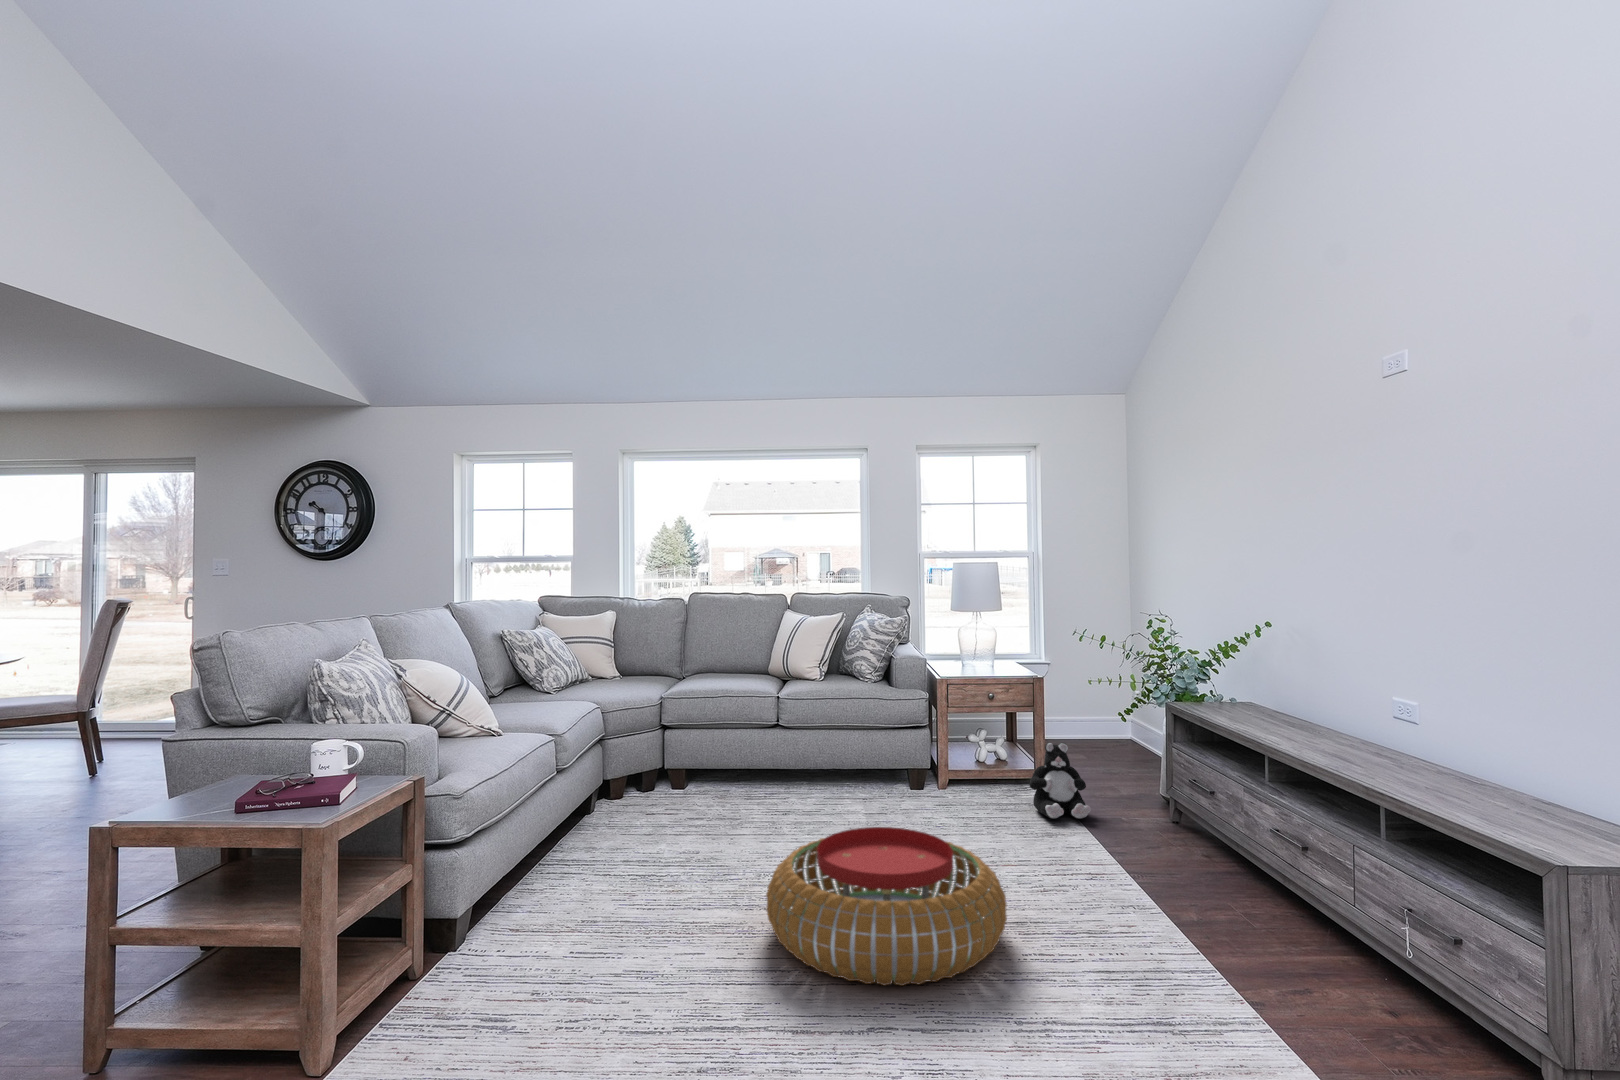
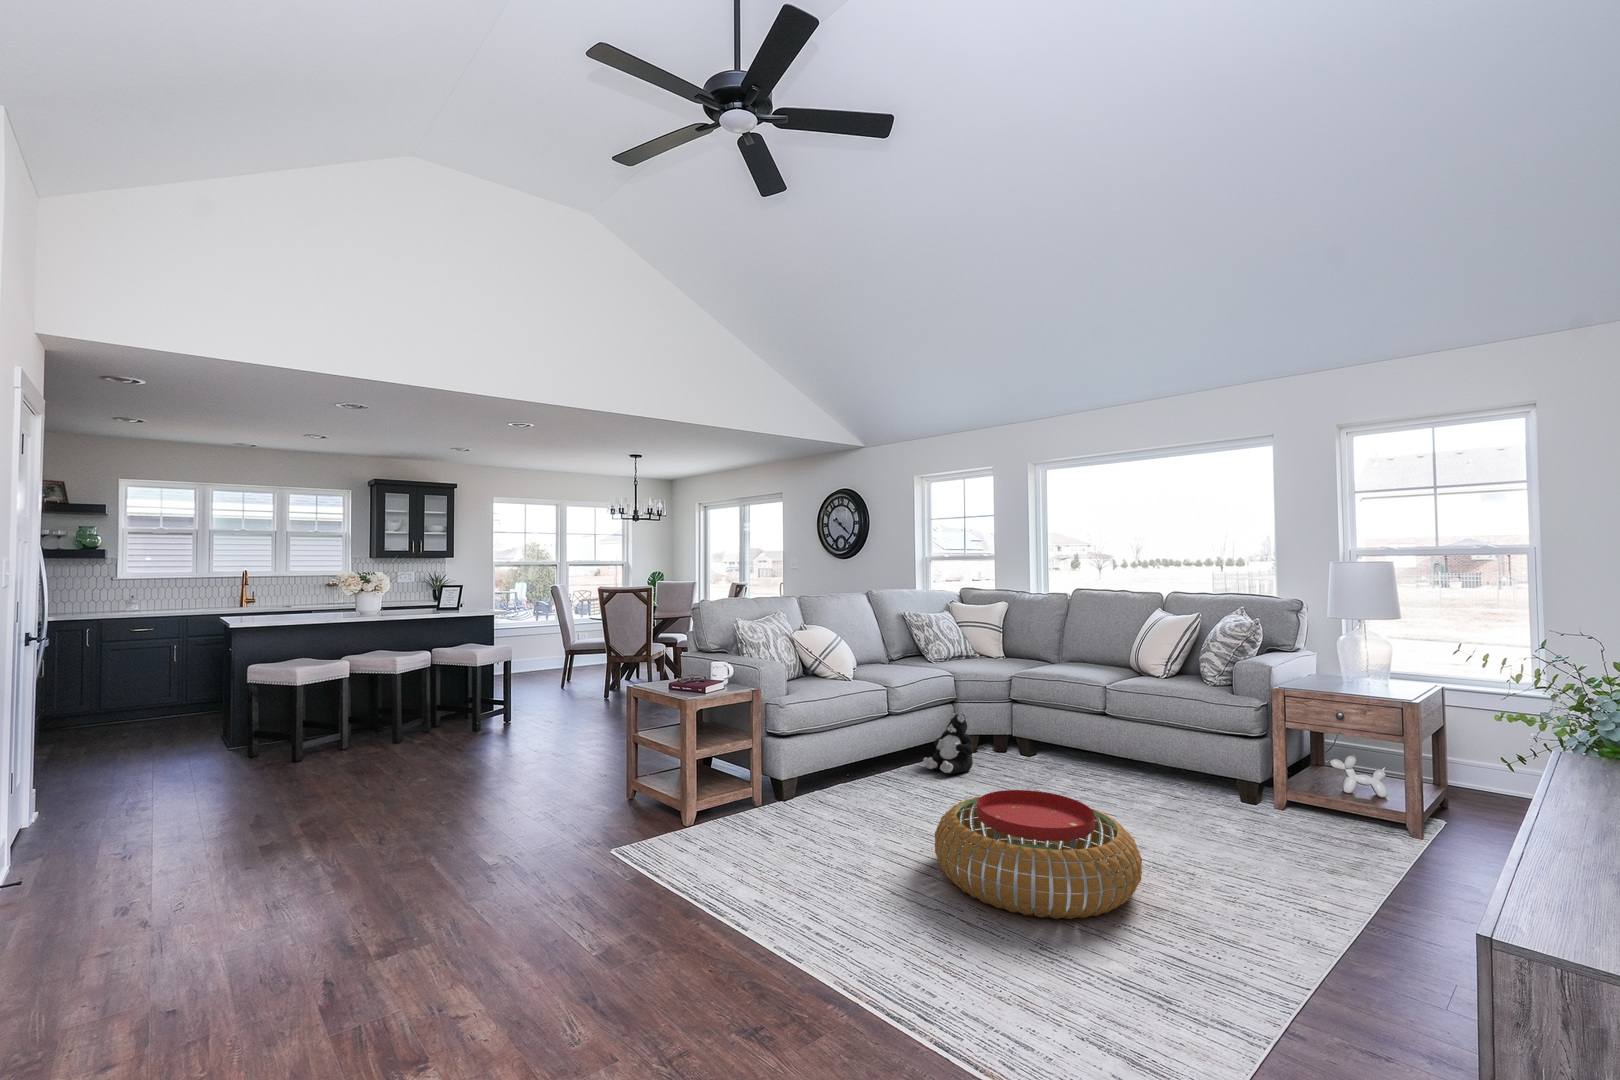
plush toy: present [1029,743,1091,819] -> present [923,712,973,774]

